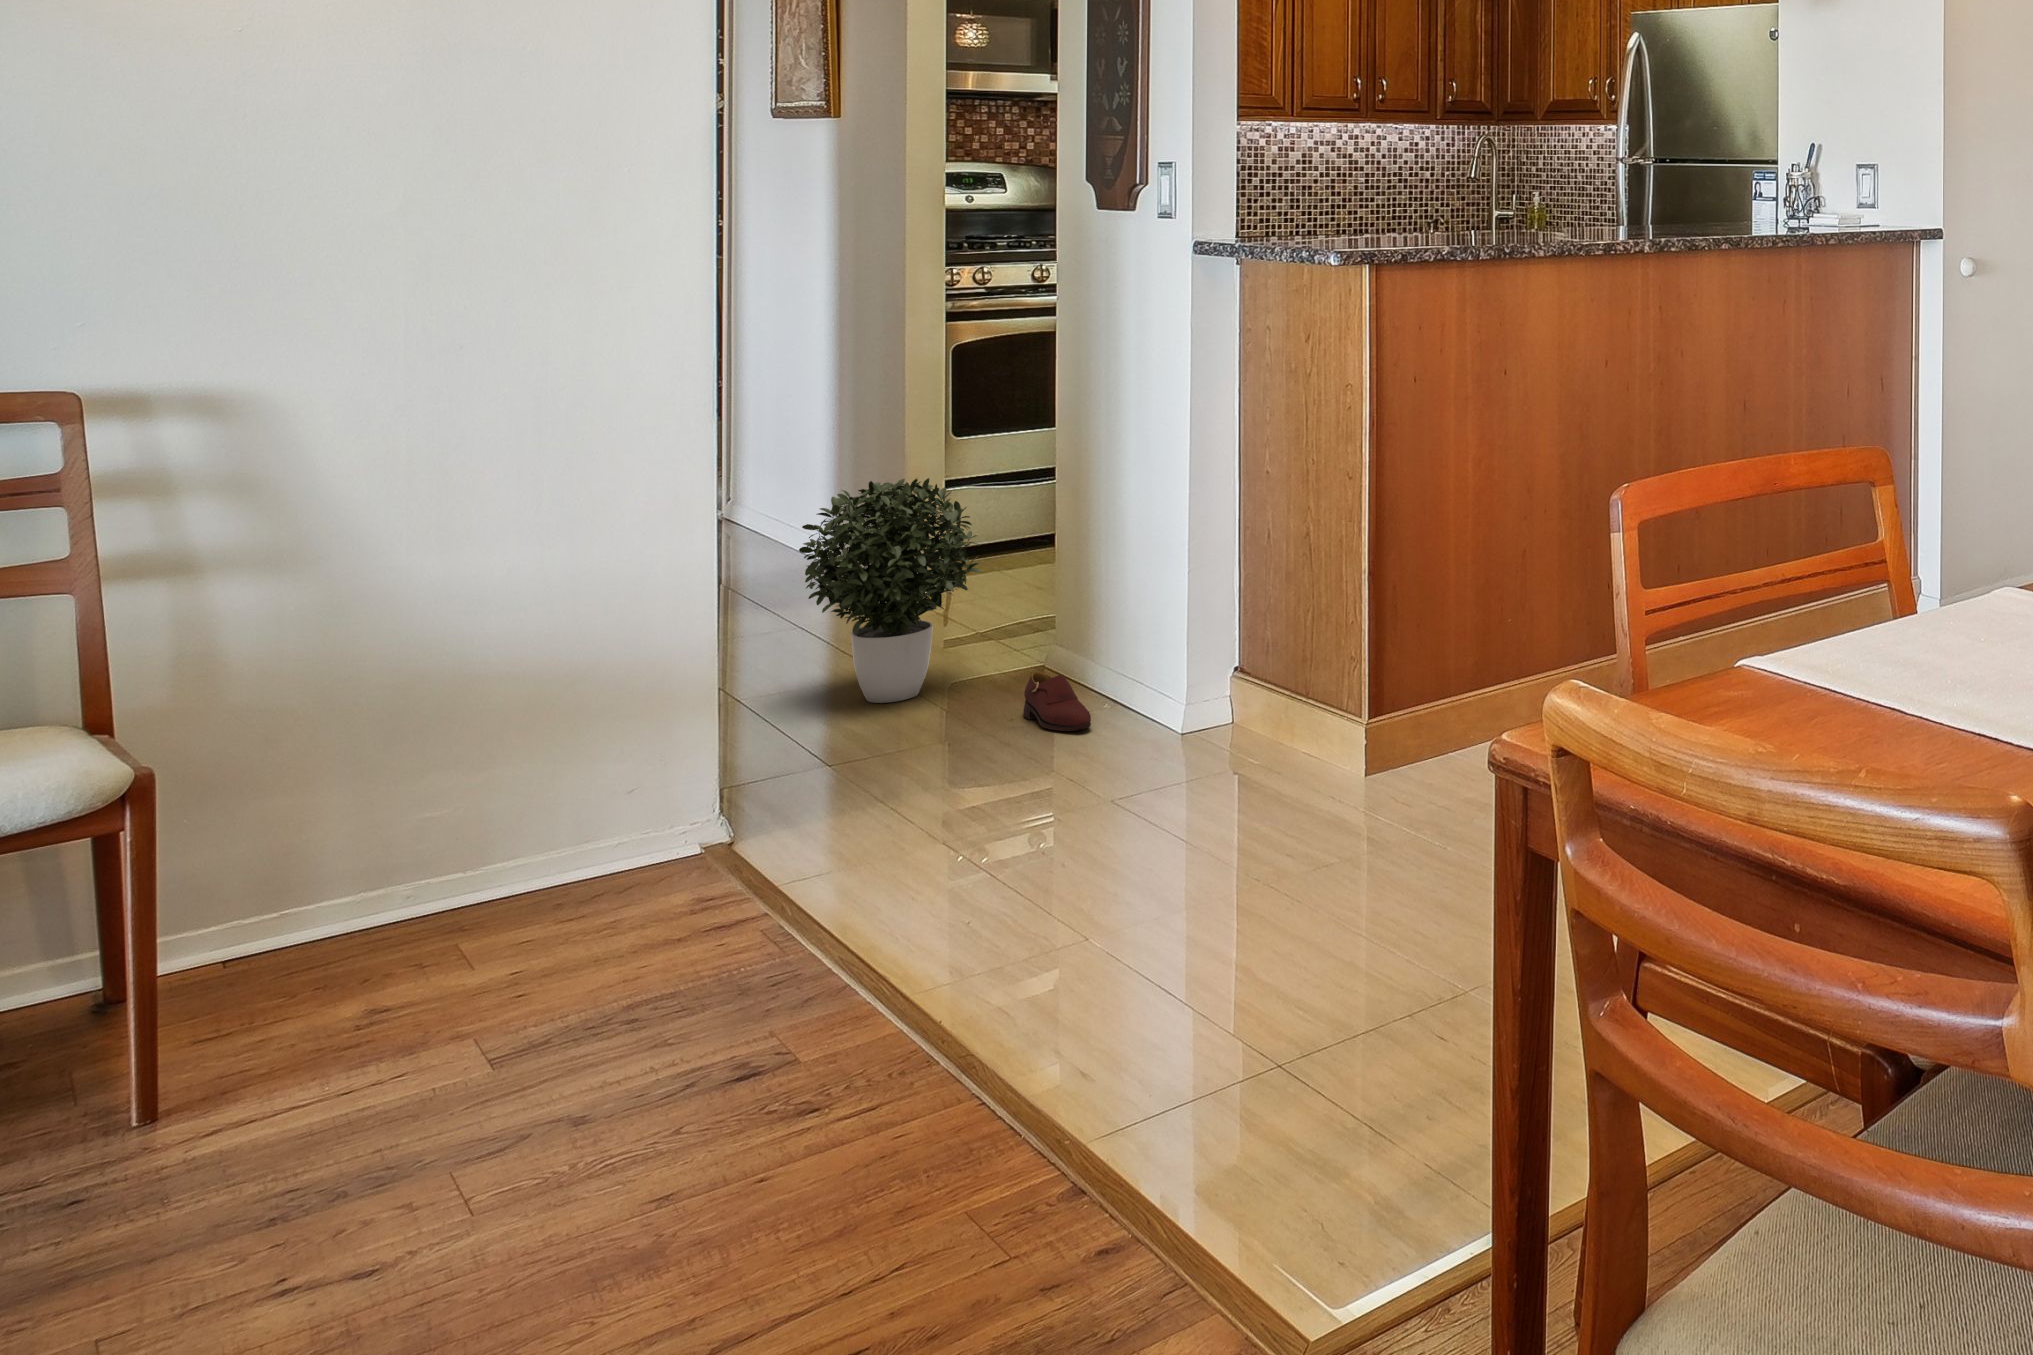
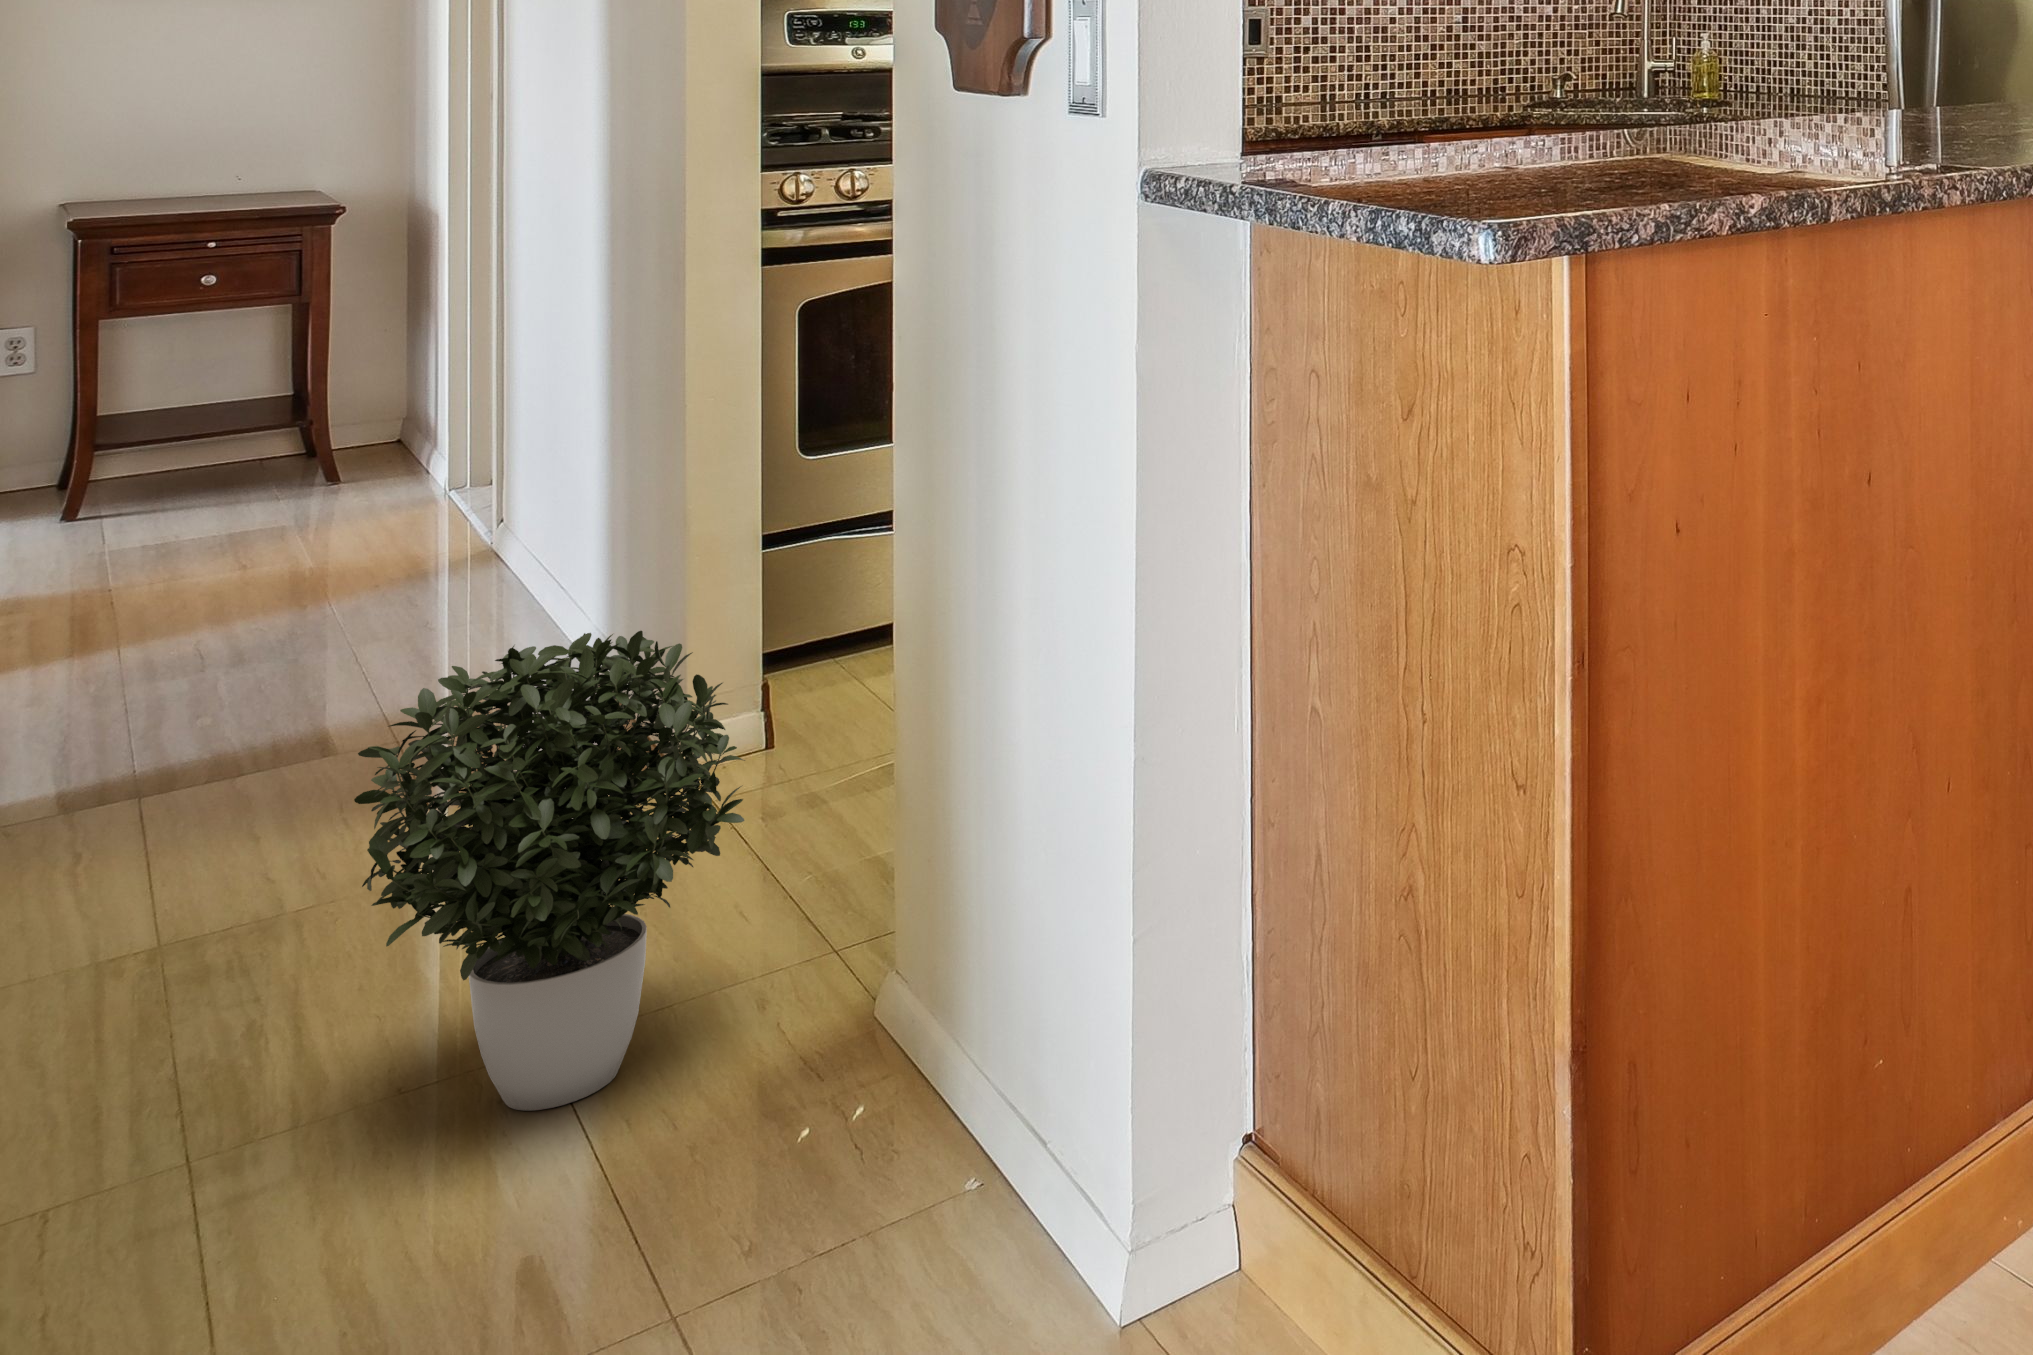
shoe: present [1023,672,1091,731] -> none [803,1066,933,1243]

